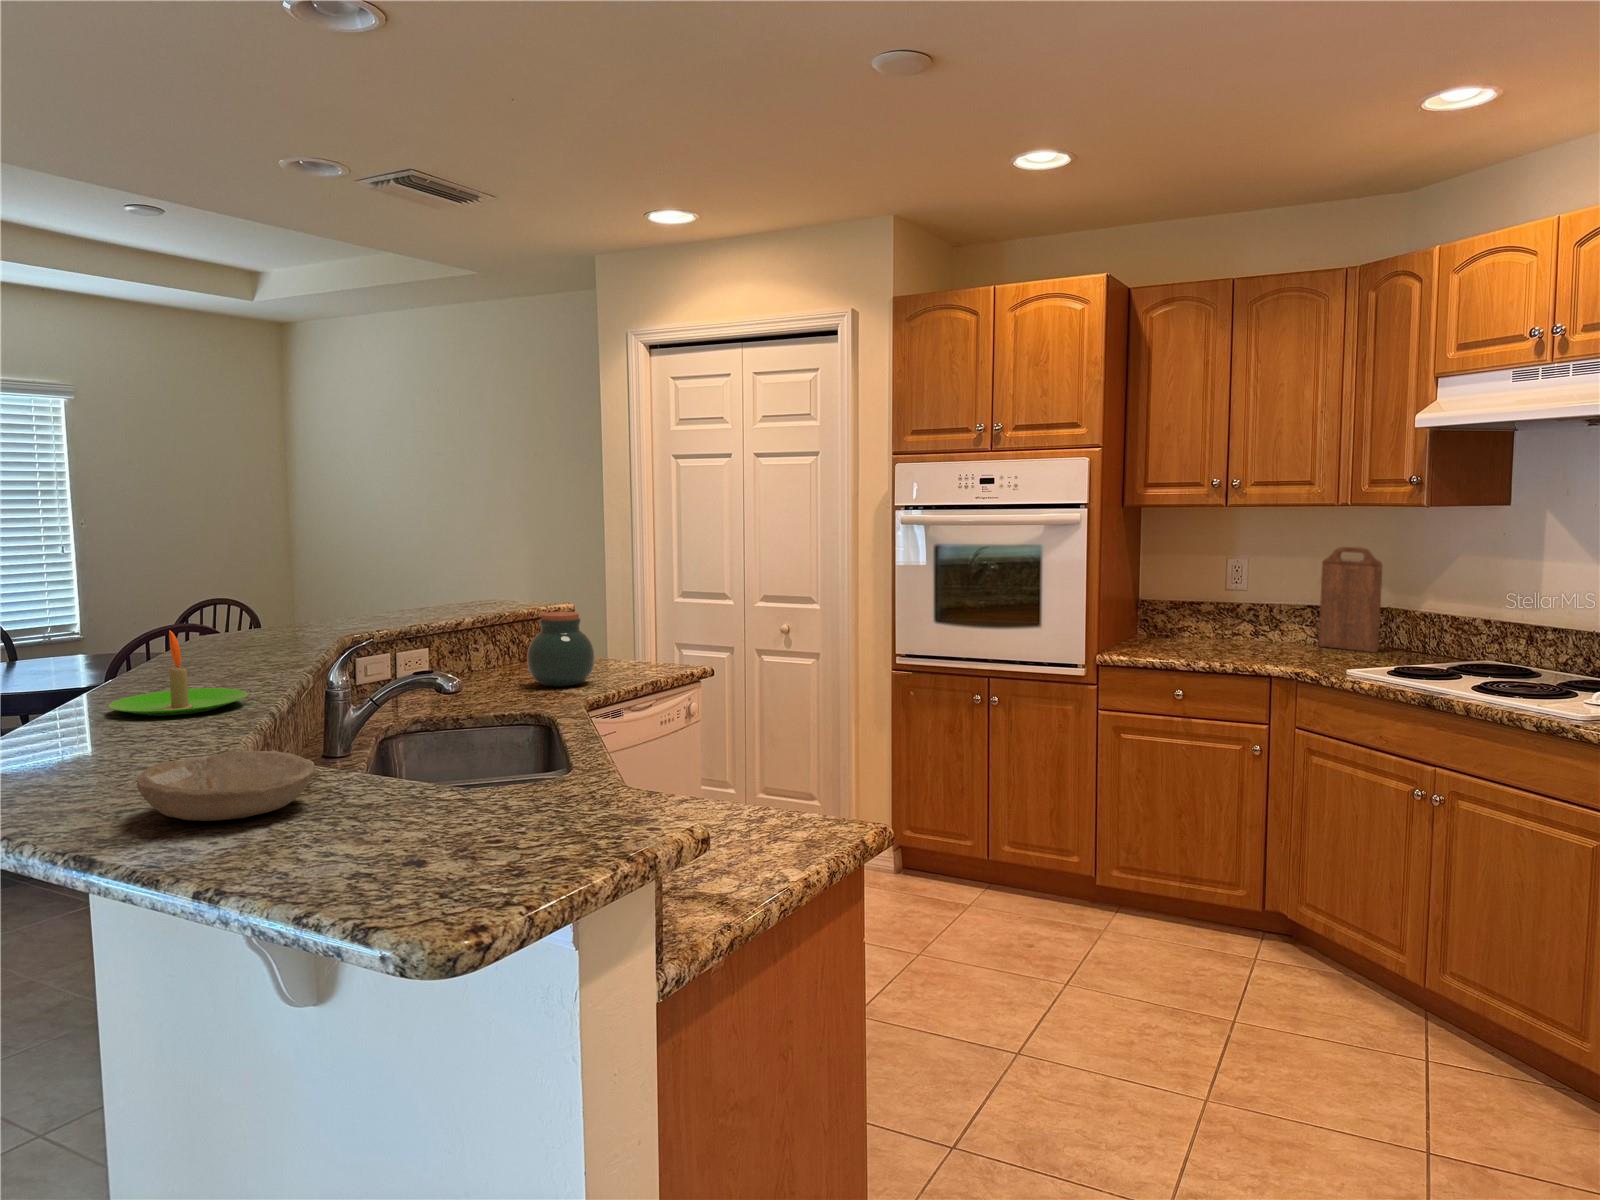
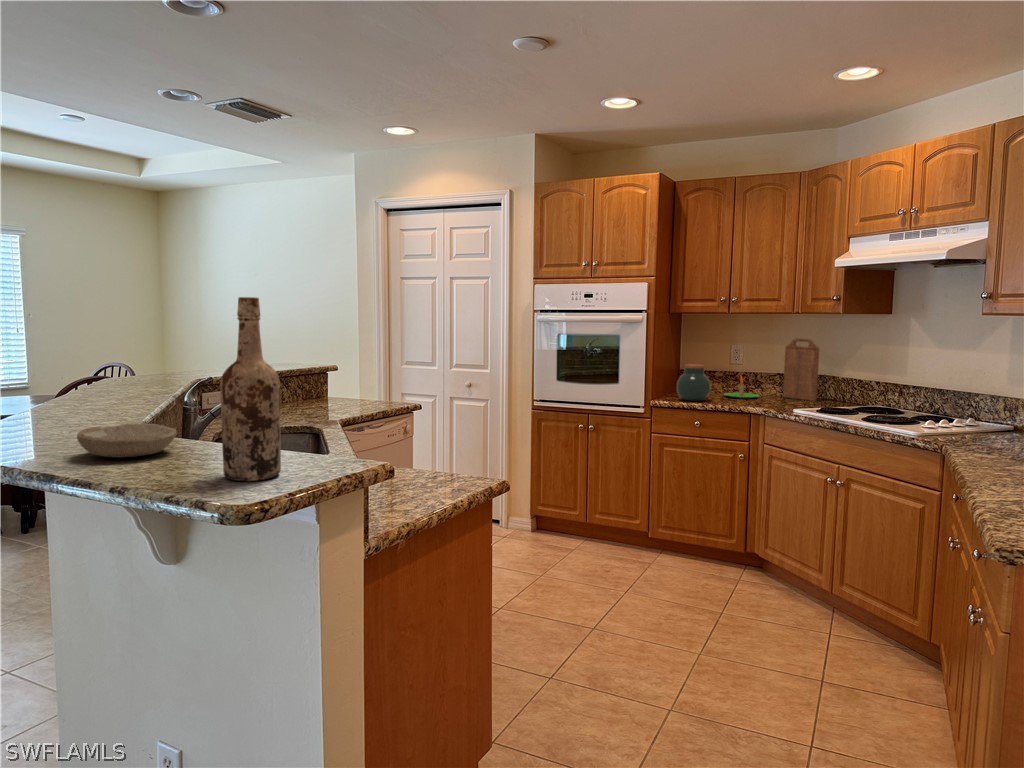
wine bottle: none [396,533,507,878] -> present [220,297,281,481]
jar: present [527,612,594,687] -> present [677,364,711,401]
candle: present [108,630,247,716] -> present [724,376,759,399]

